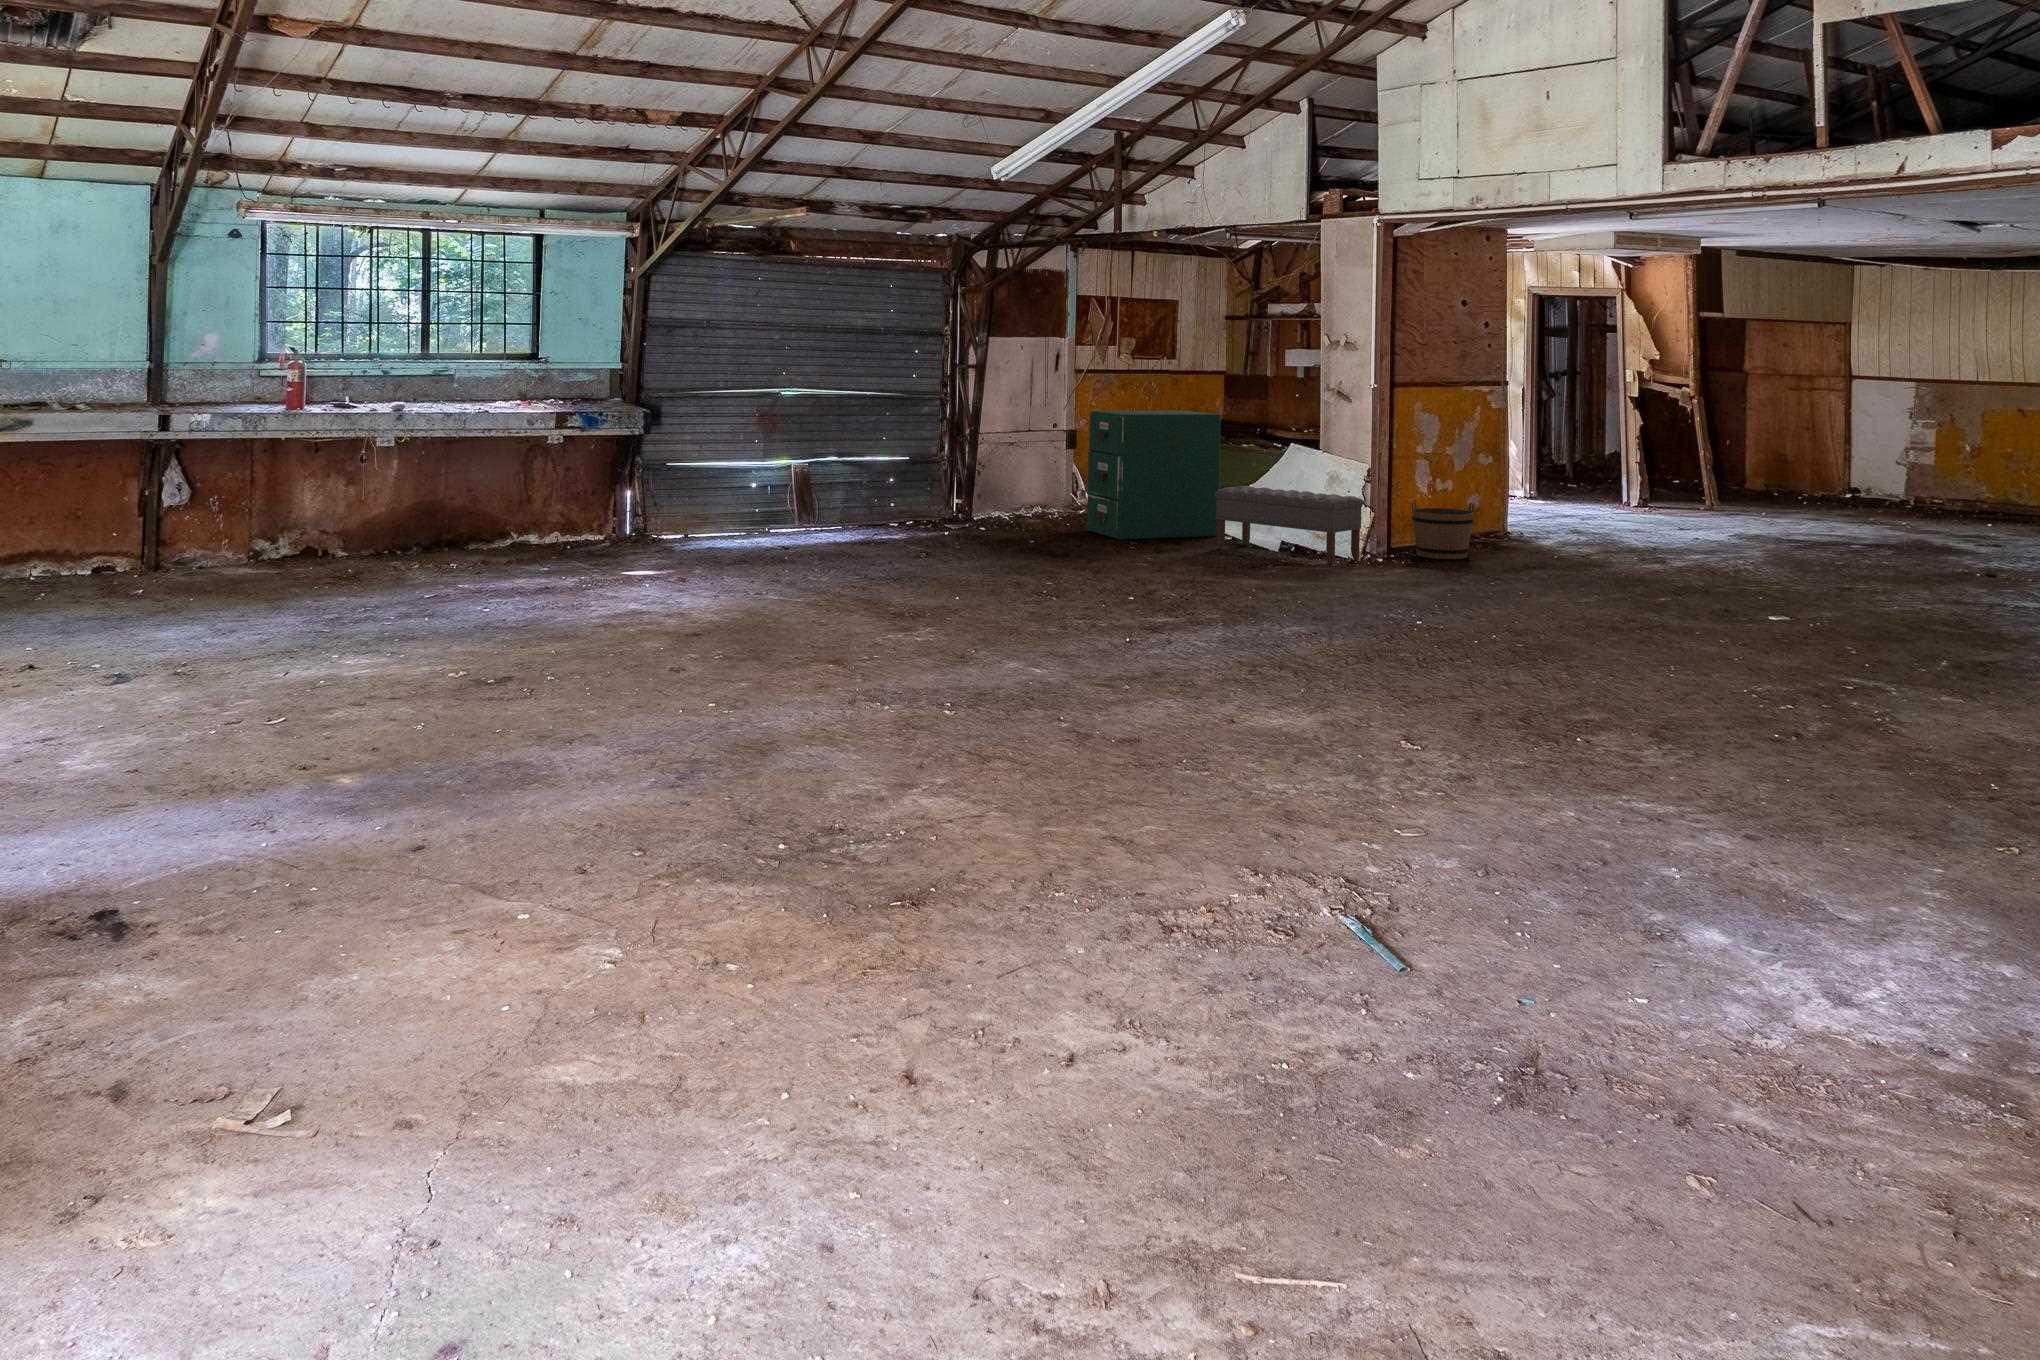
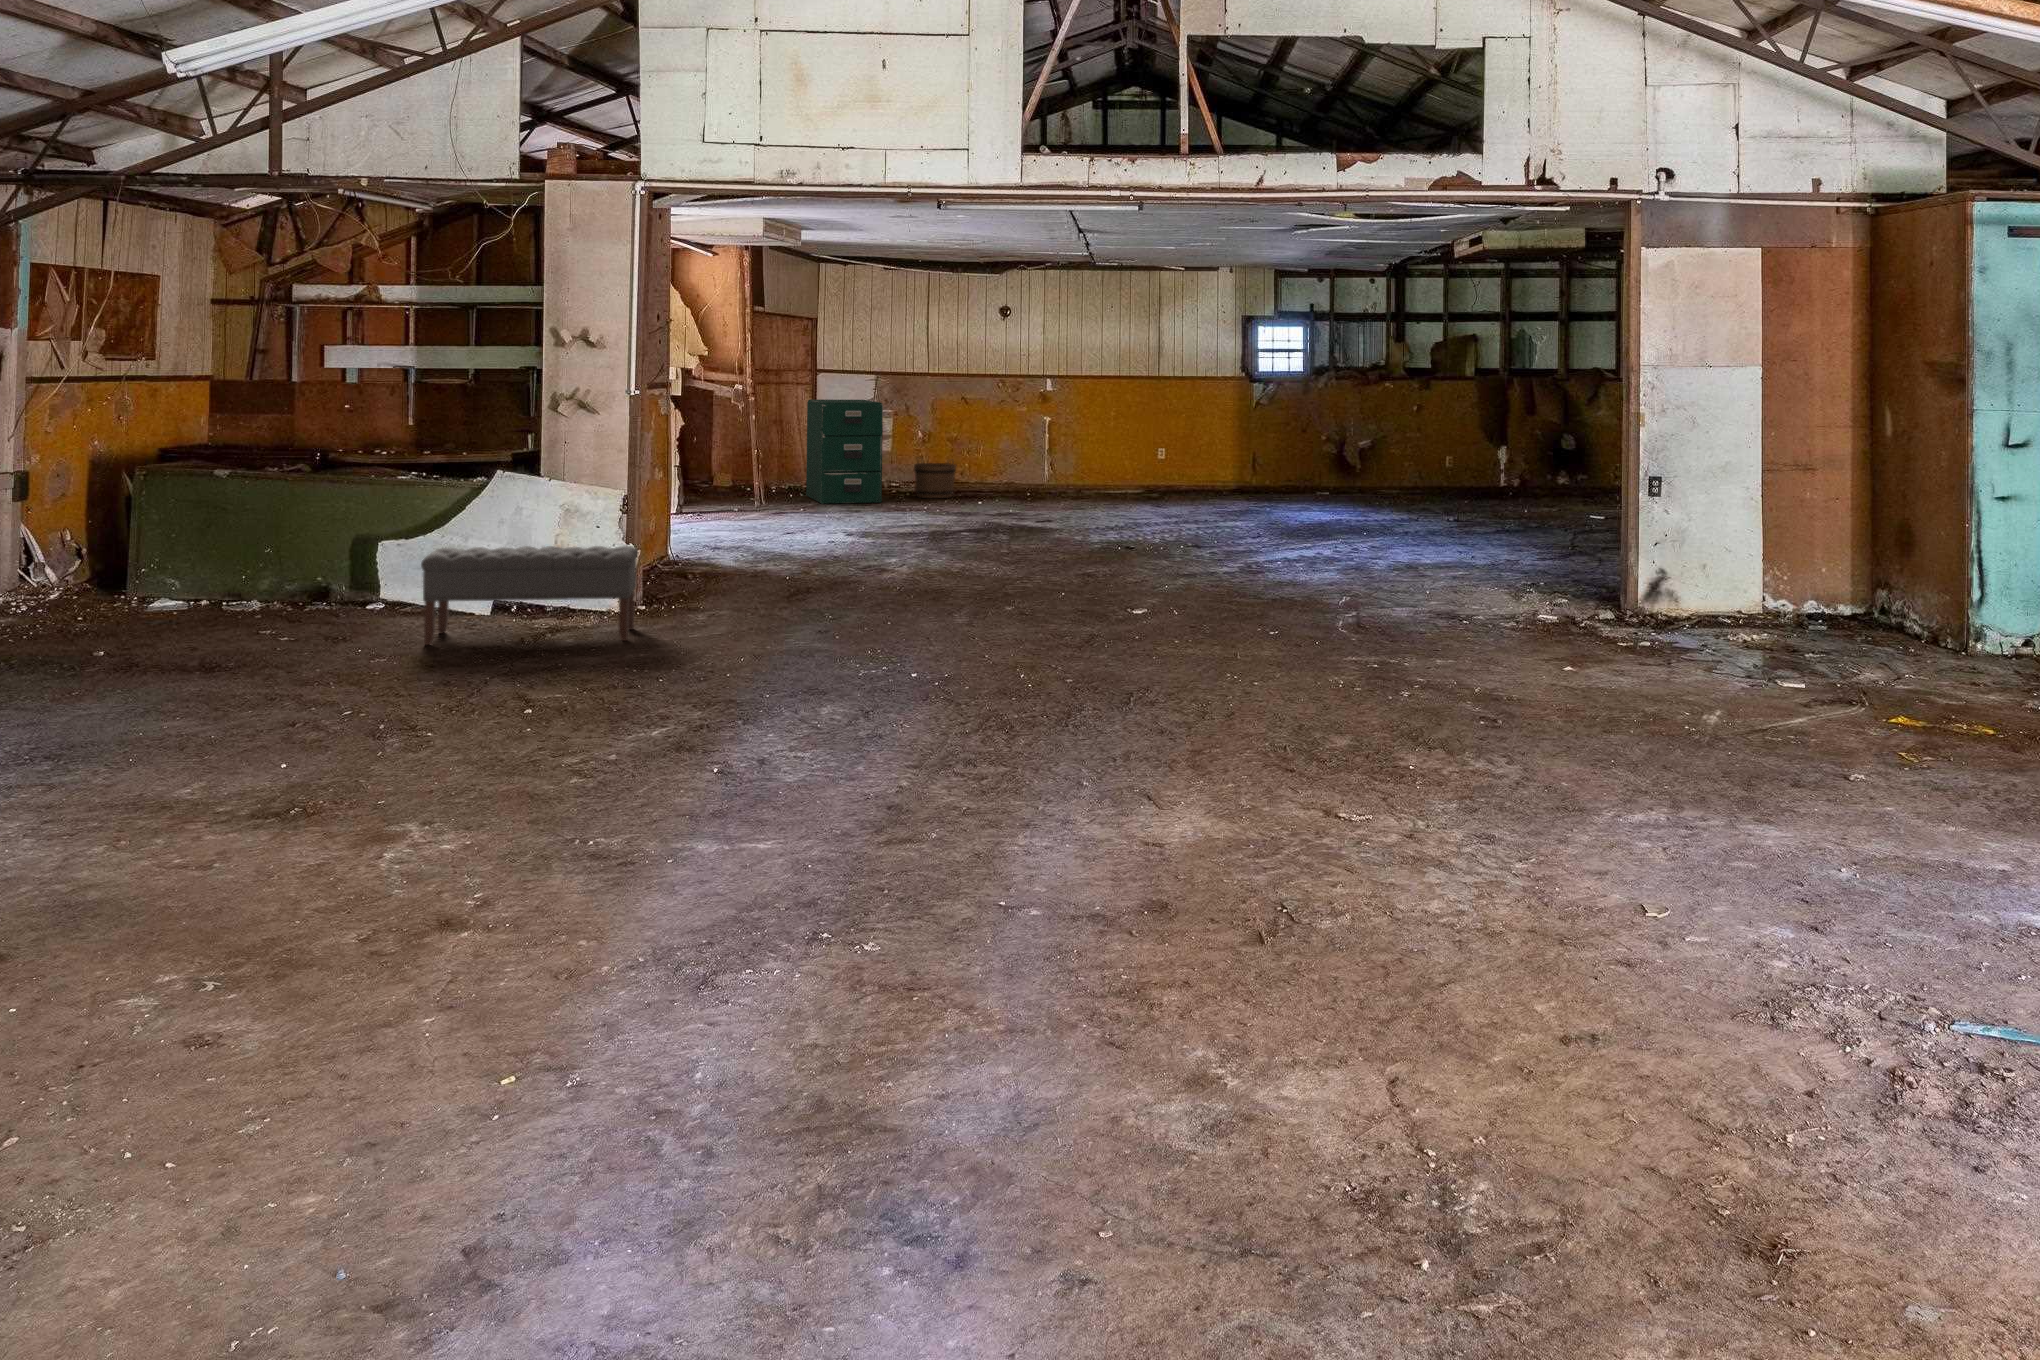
filing cabinet: present [1087,411,1221,540] -> present [806,399,883,504]
bucket: present [1411,502,1474,559] -> present [914,462,957,498]

